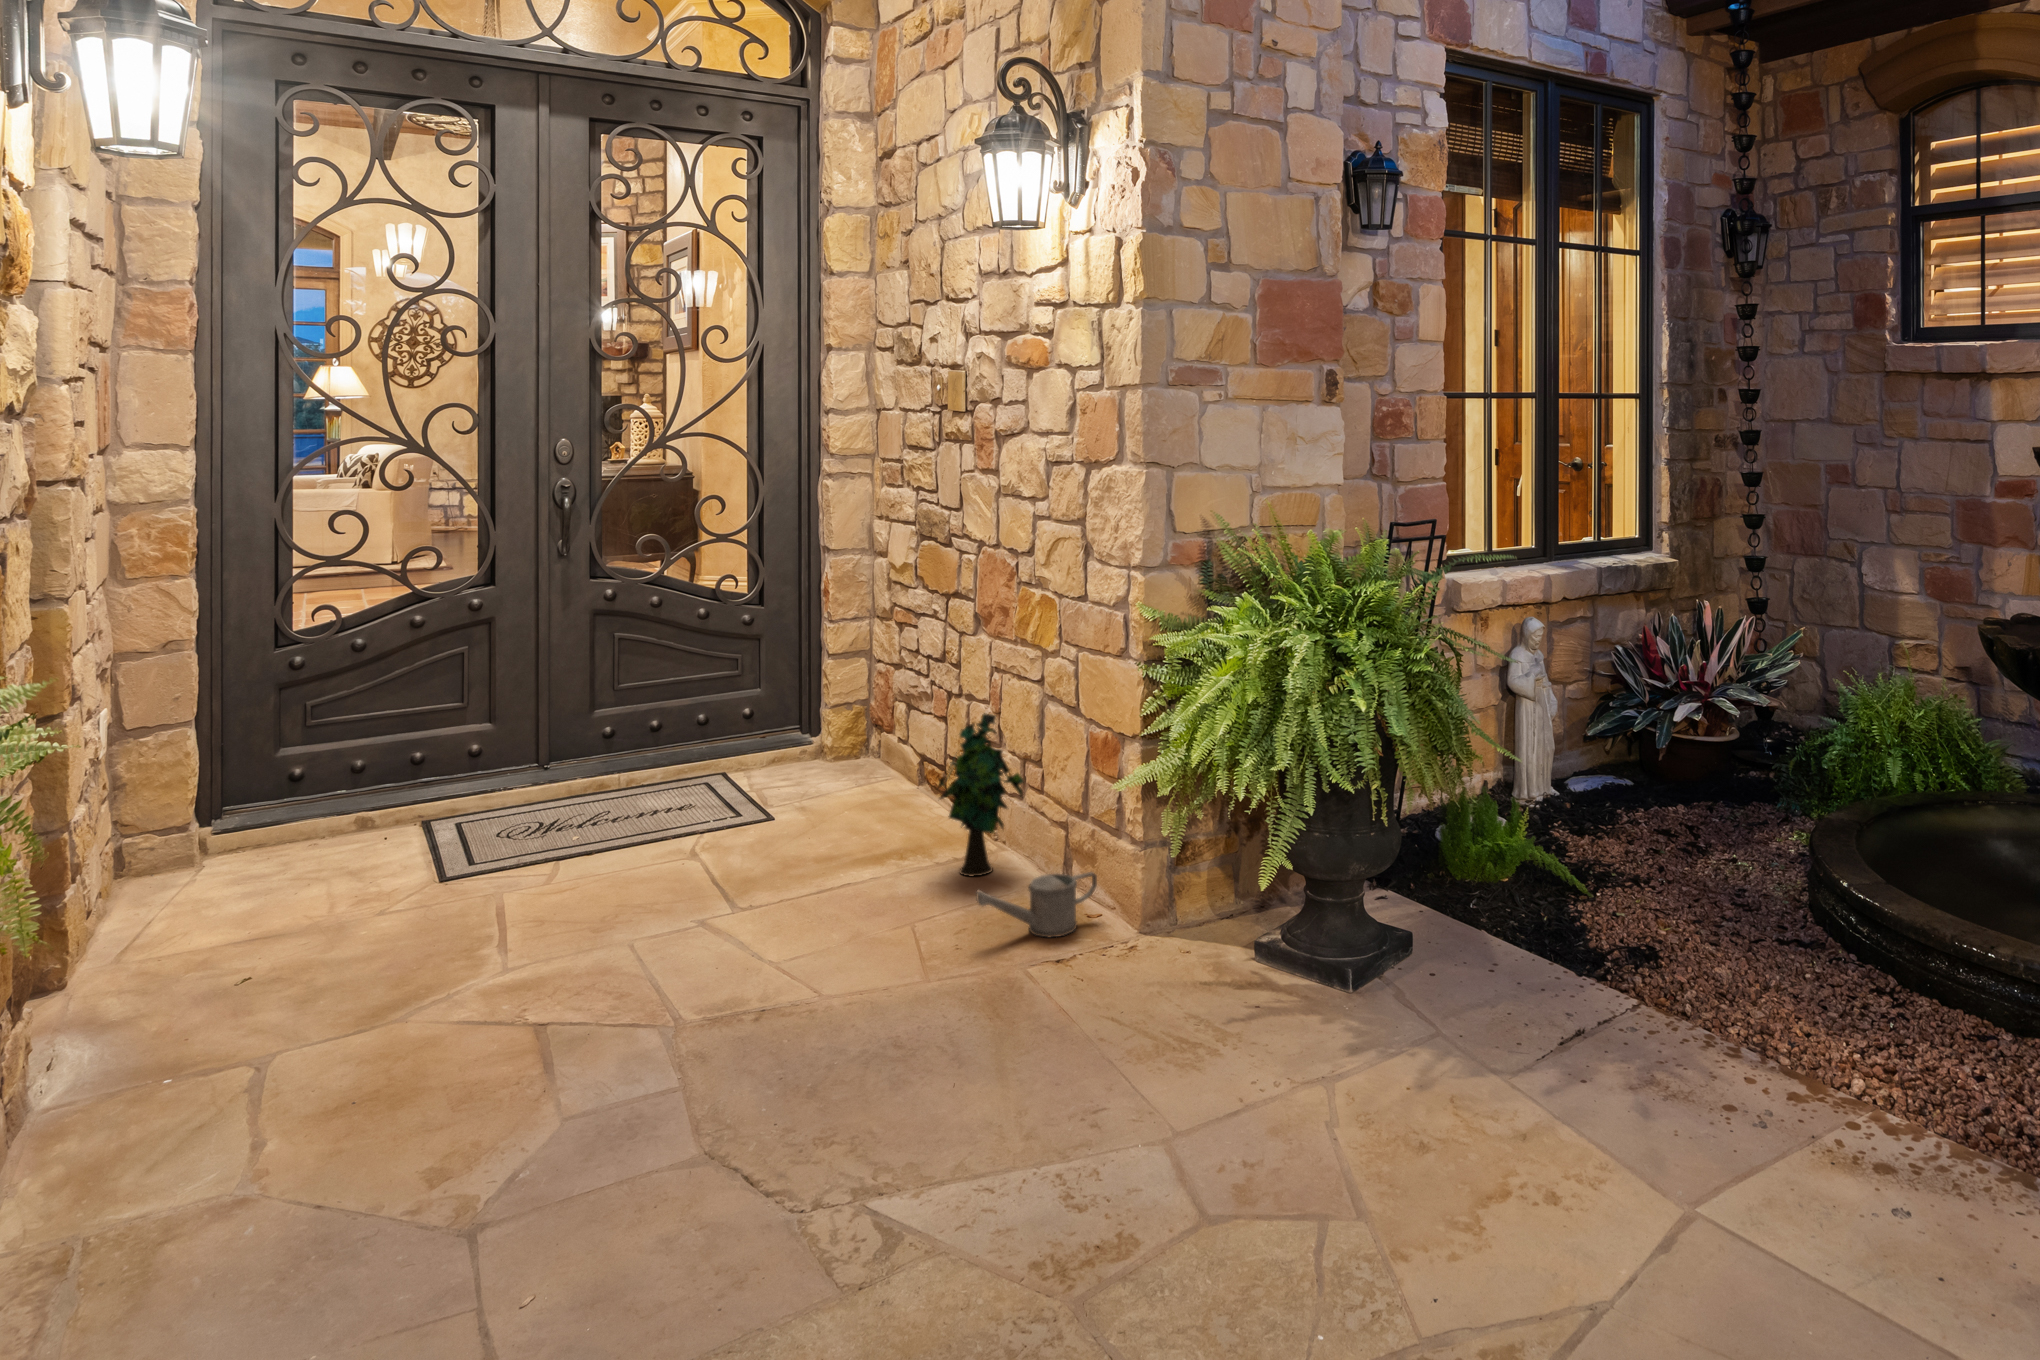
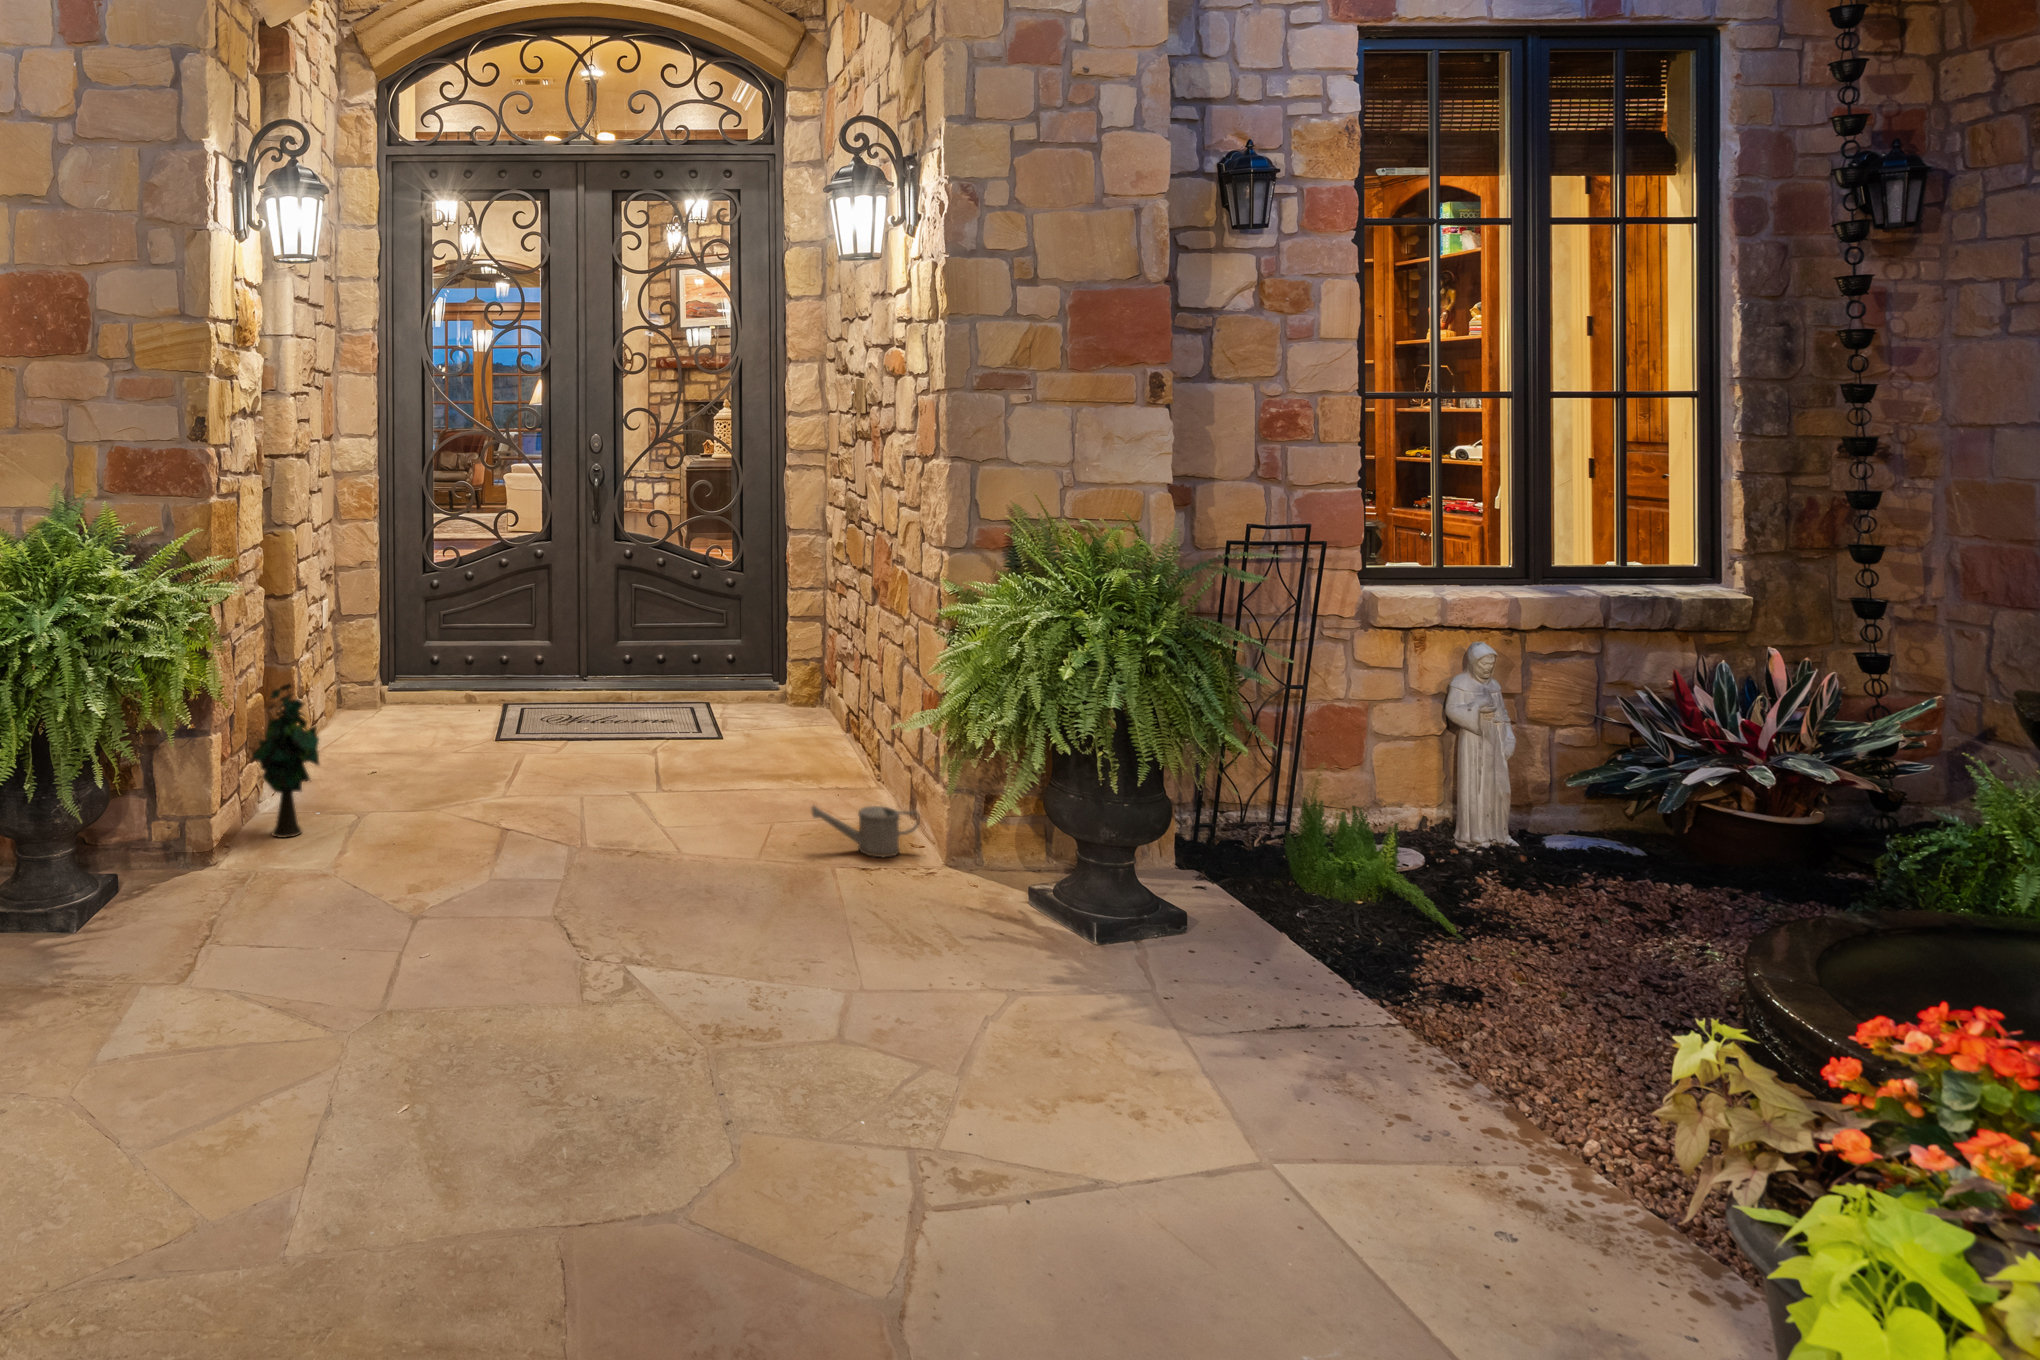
decorative plant: present [938,713,1024,876] -> present [251,684,319,838]

